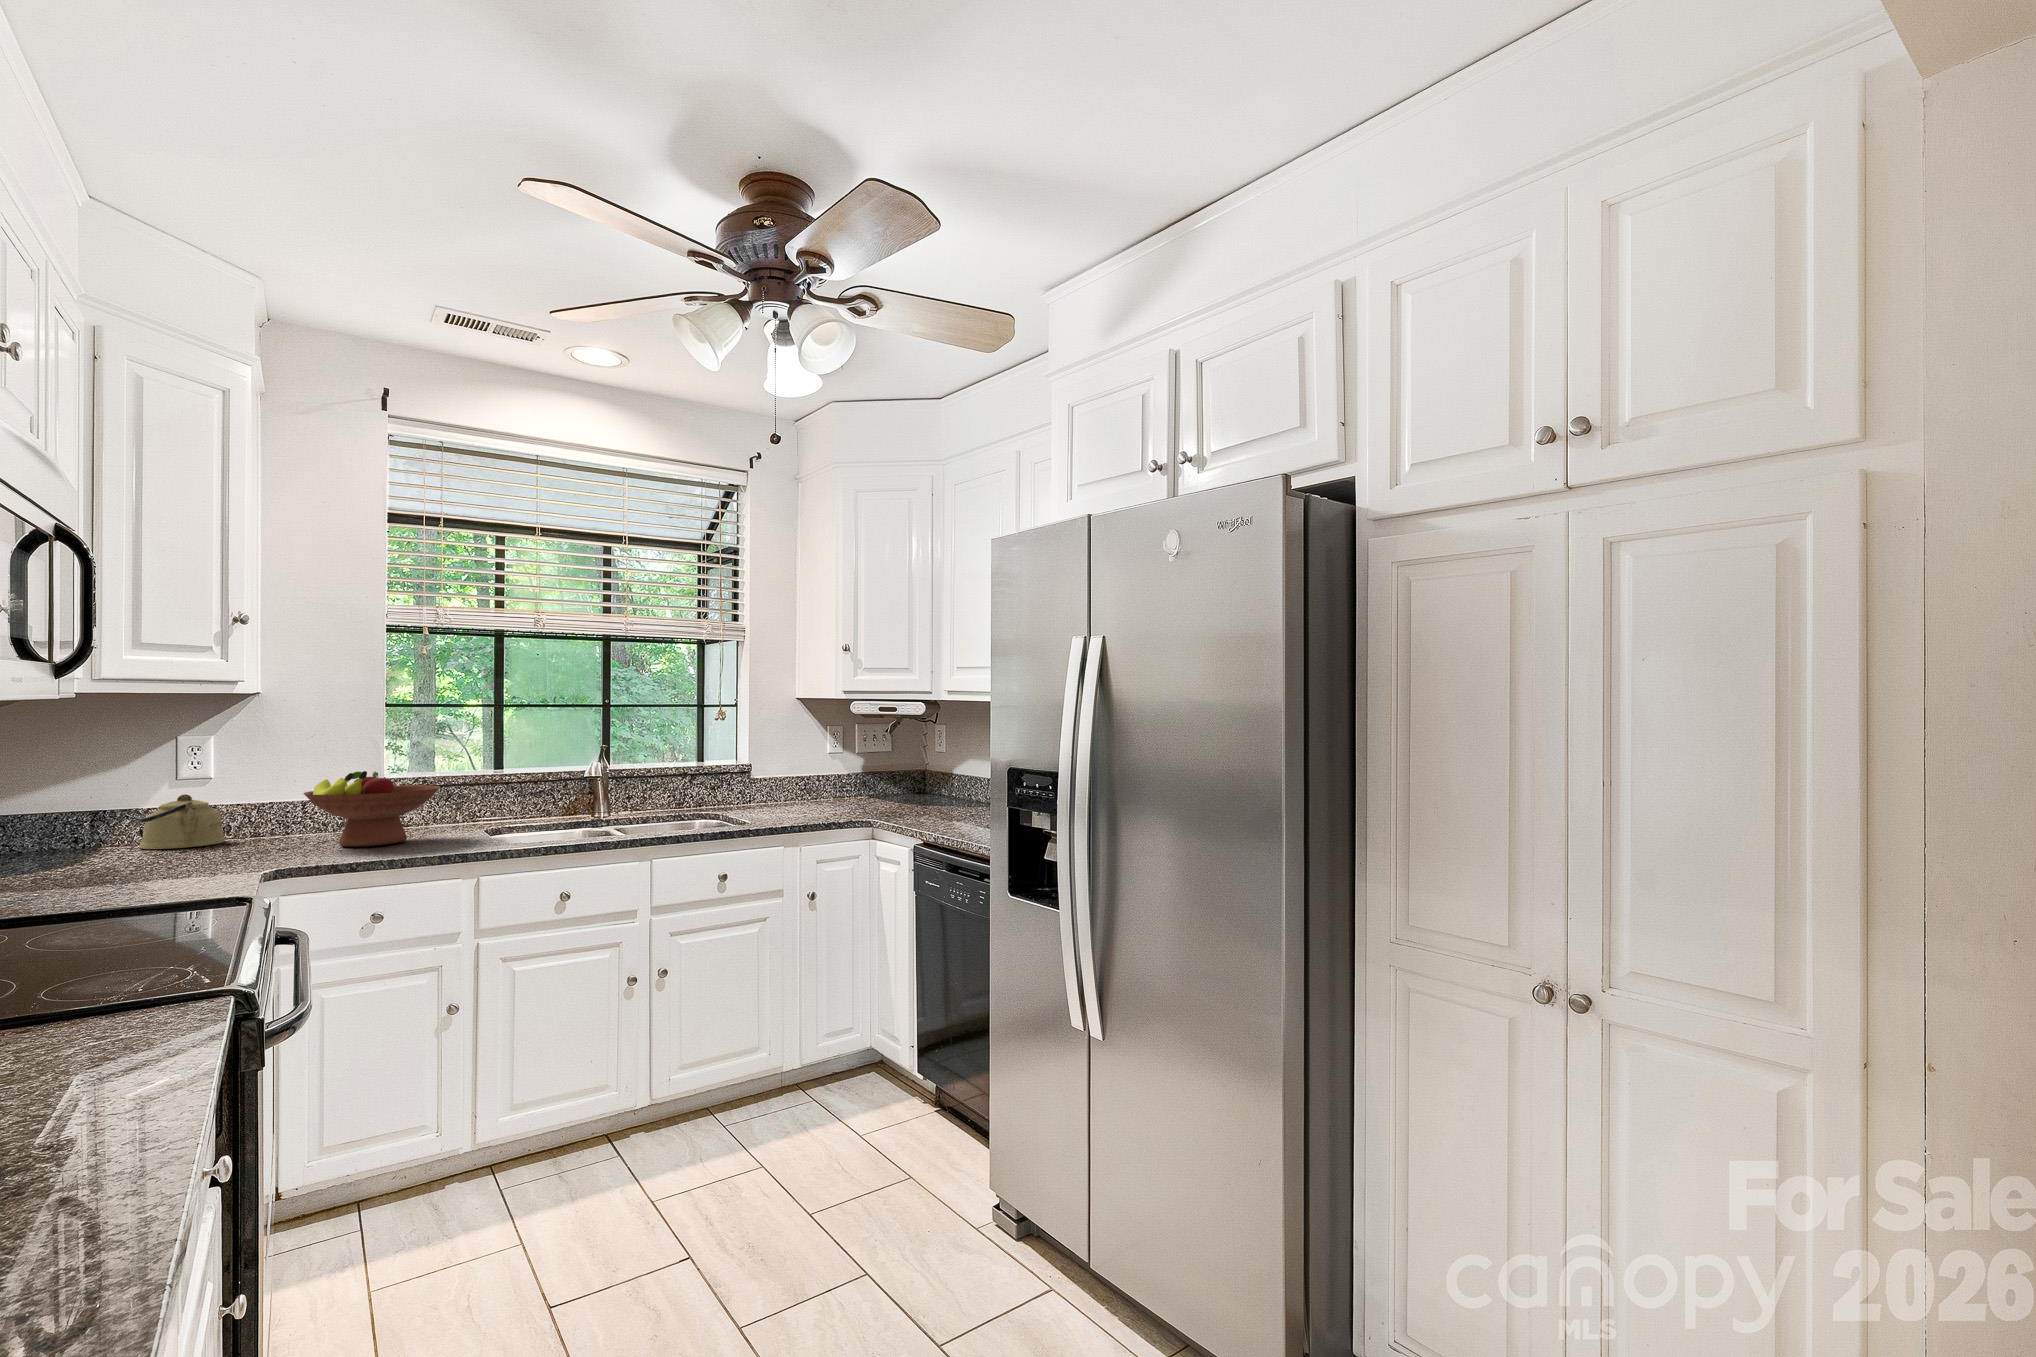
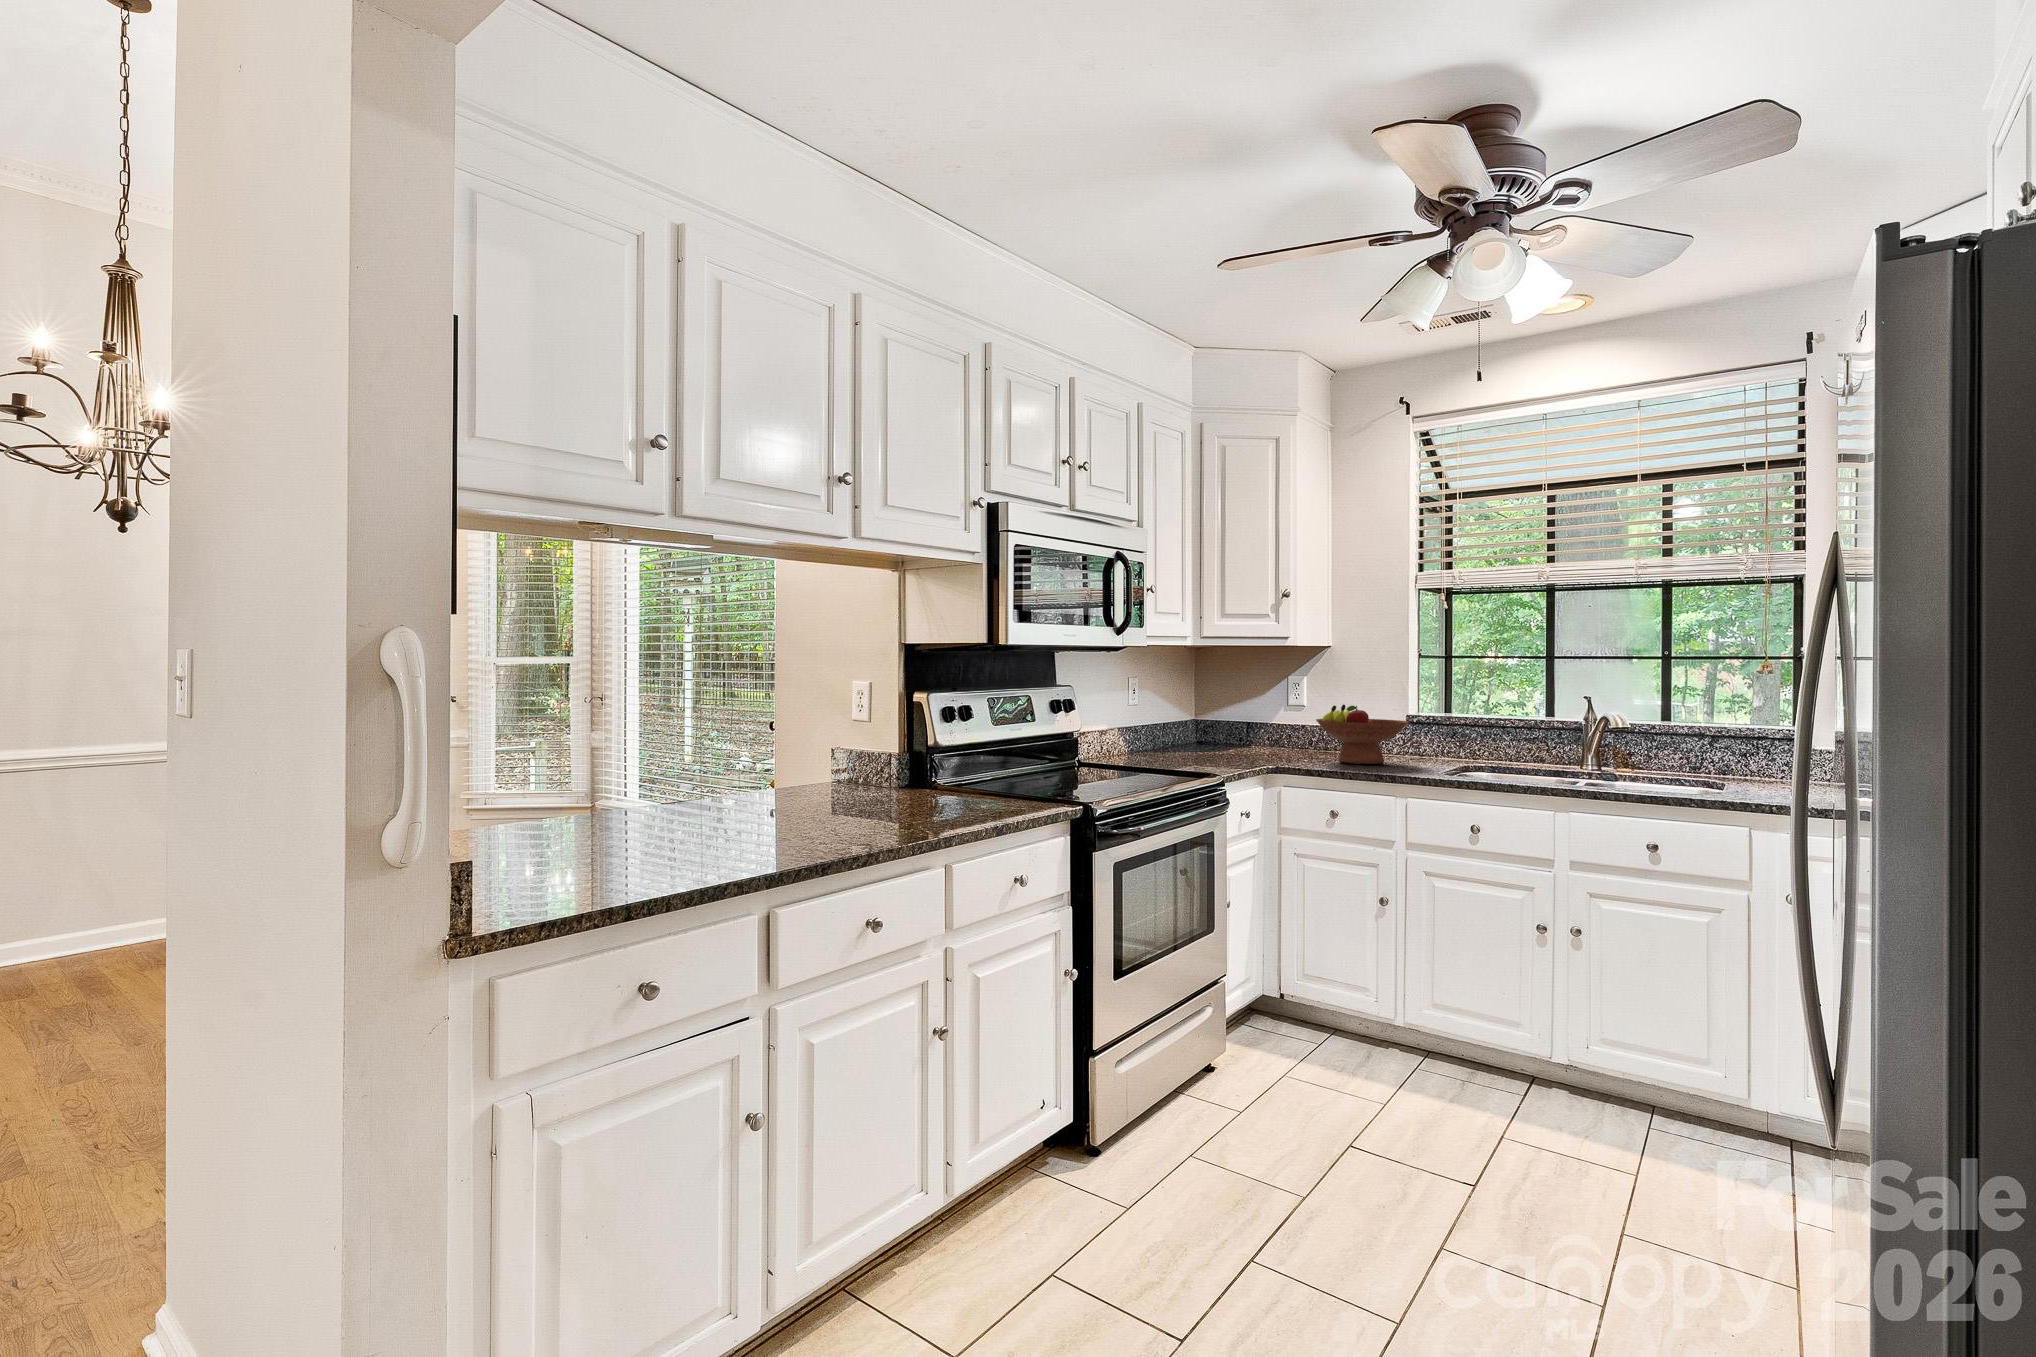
kettle: present [133,794,225,849] -> none [1255,715,1303,751]

